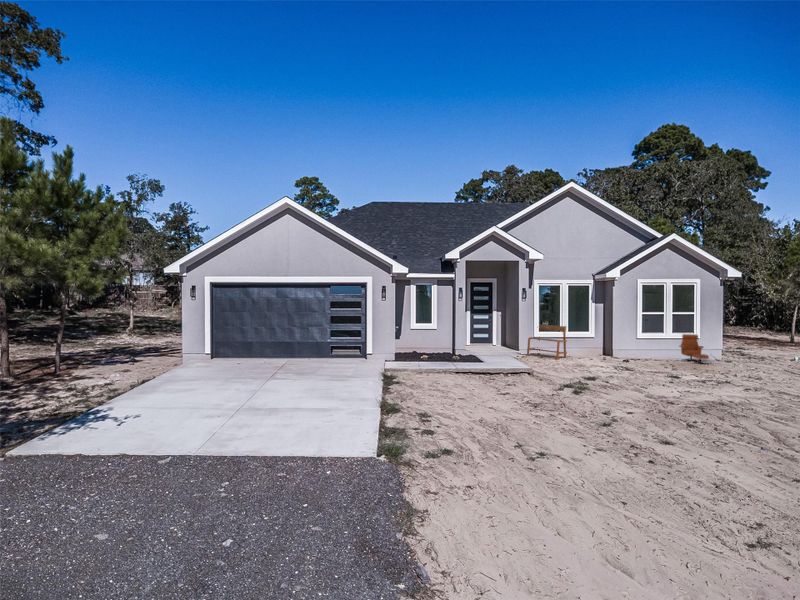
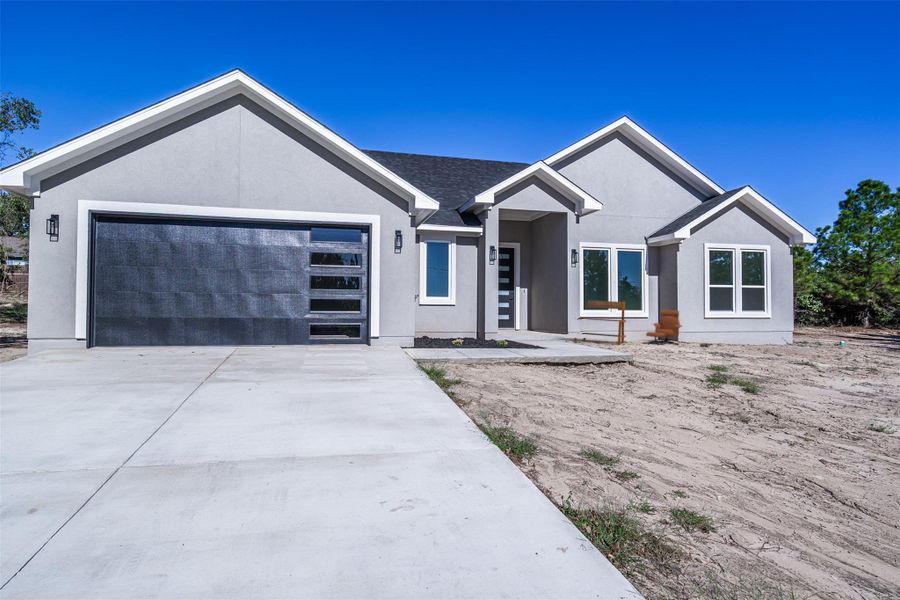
lounge chair: present [680,334,709,364] -> present [646,310,682,345]

